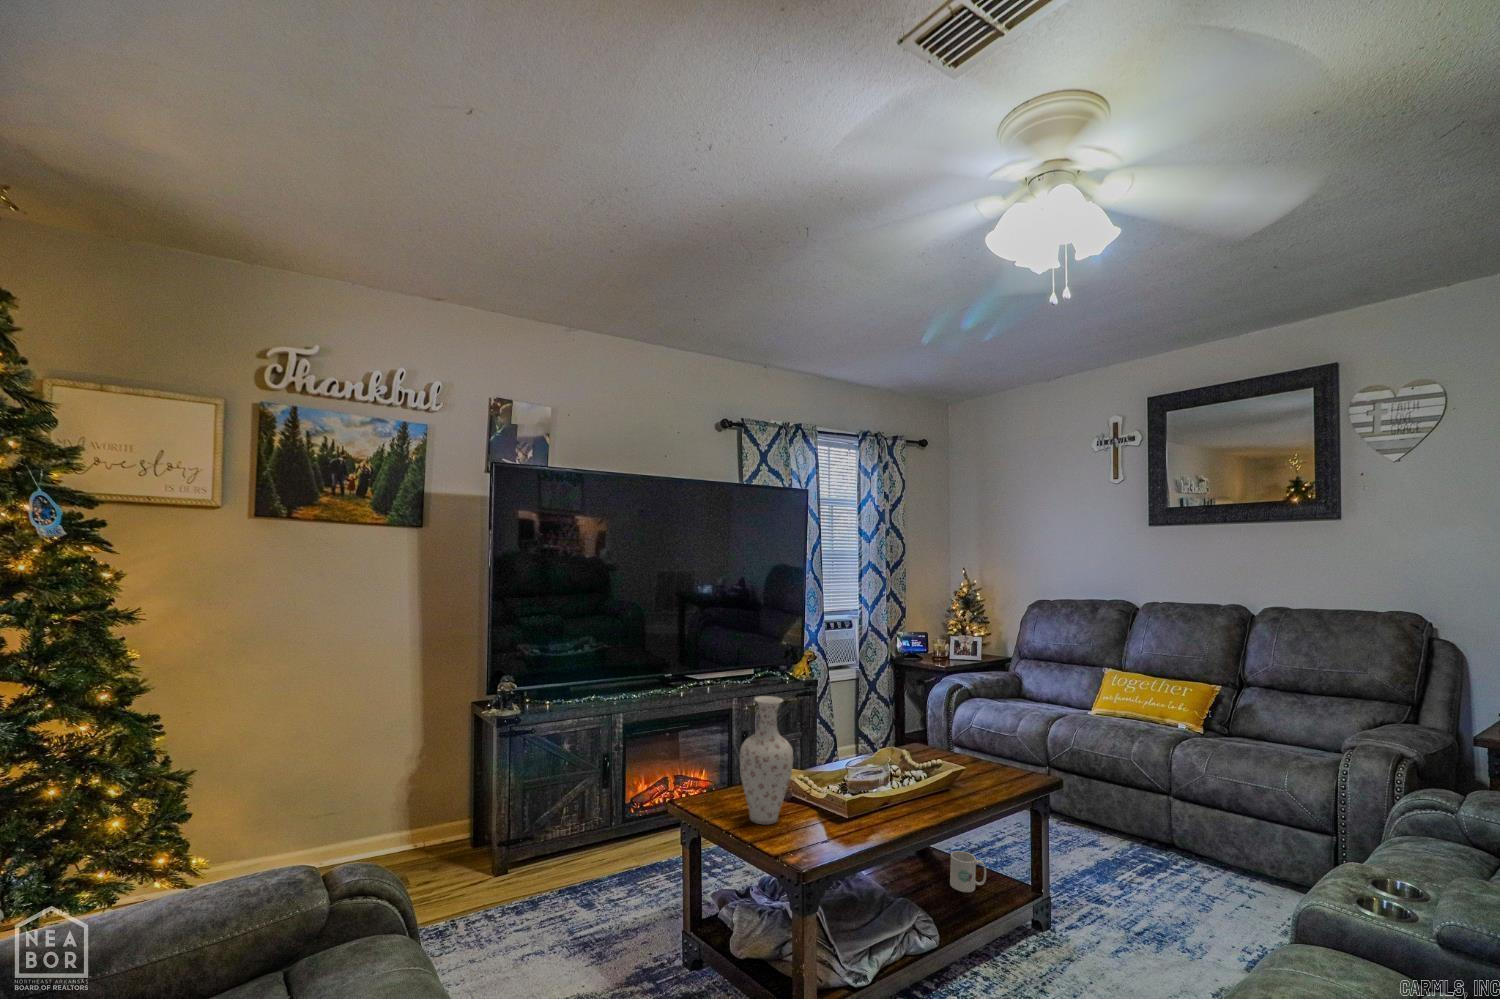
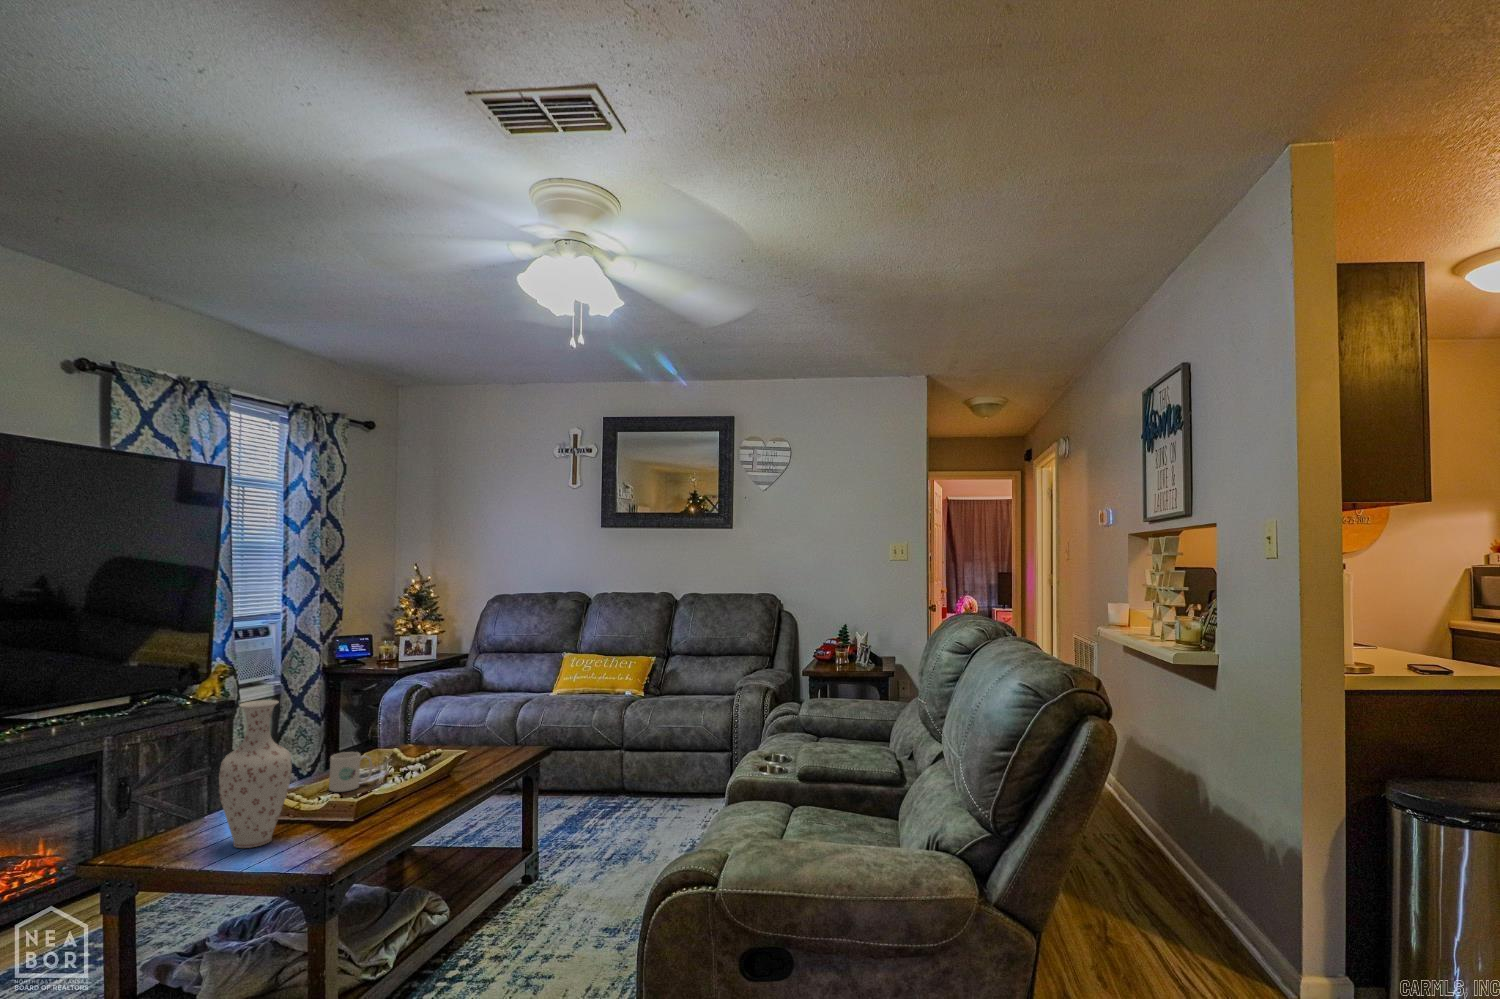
mug: present [950,851,986,892] -> present [329,752,372,792]

